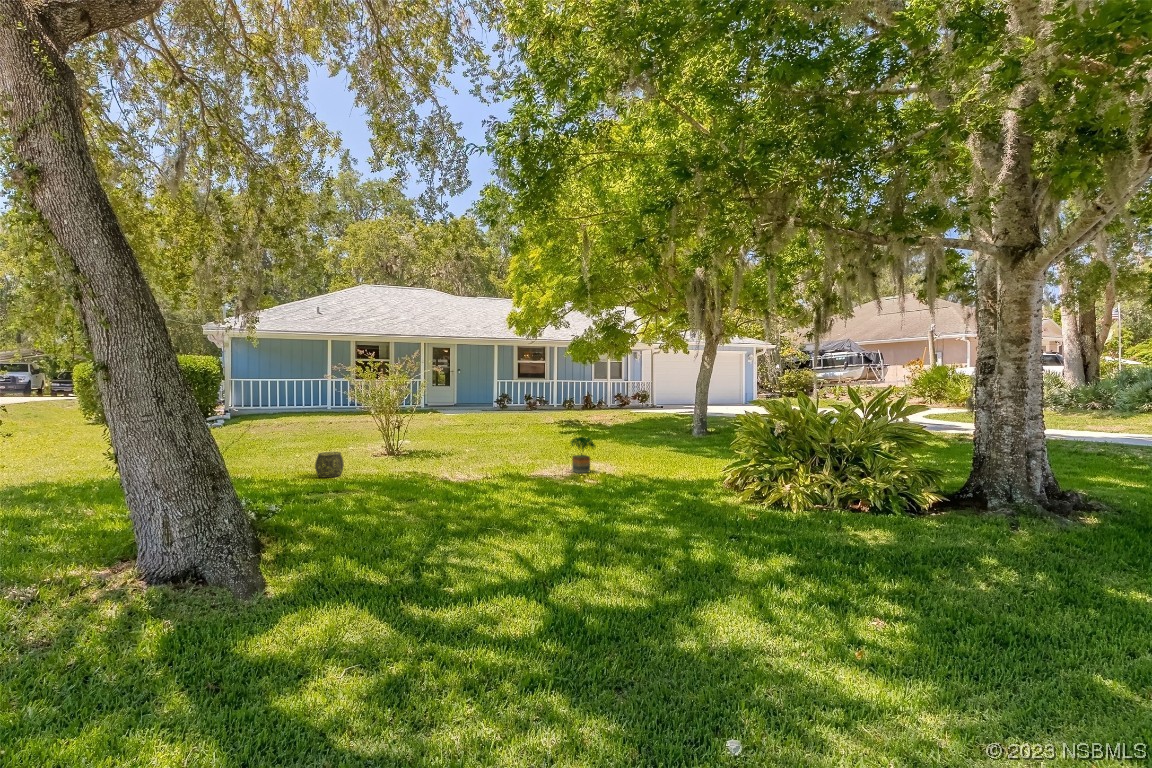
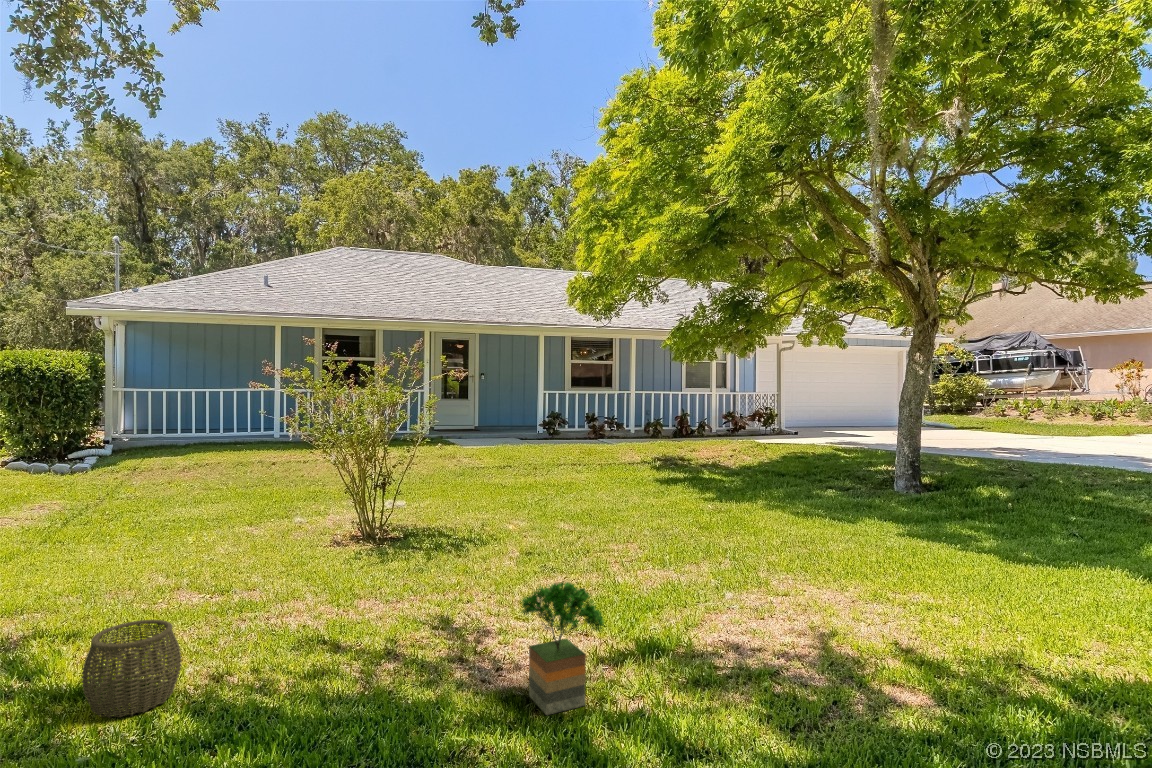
potted tree: present [570,437,596,473] -> present [521,582,604,715]

